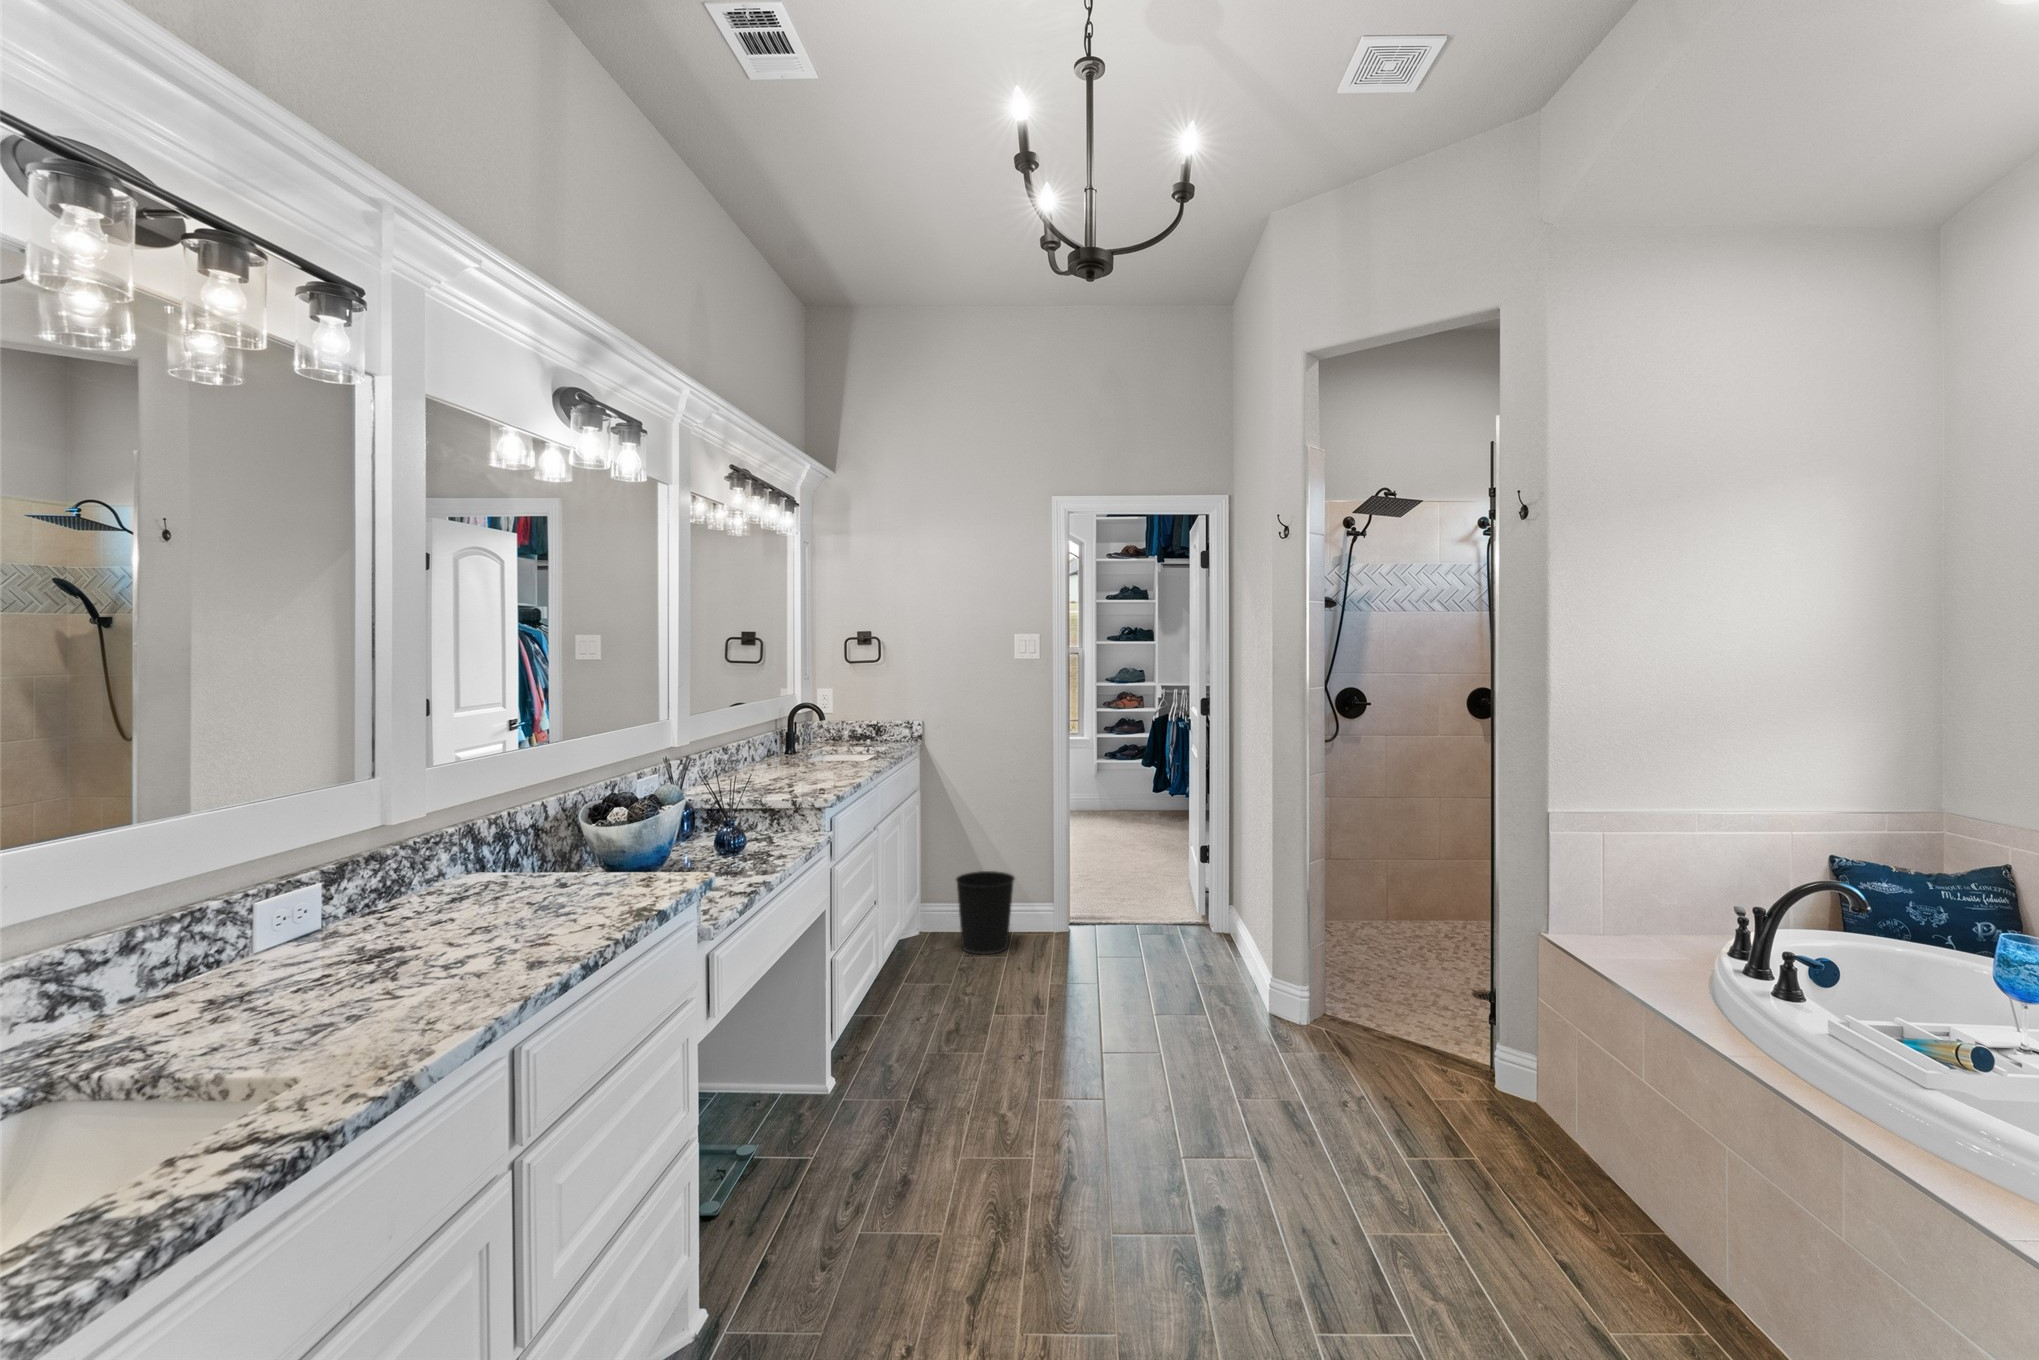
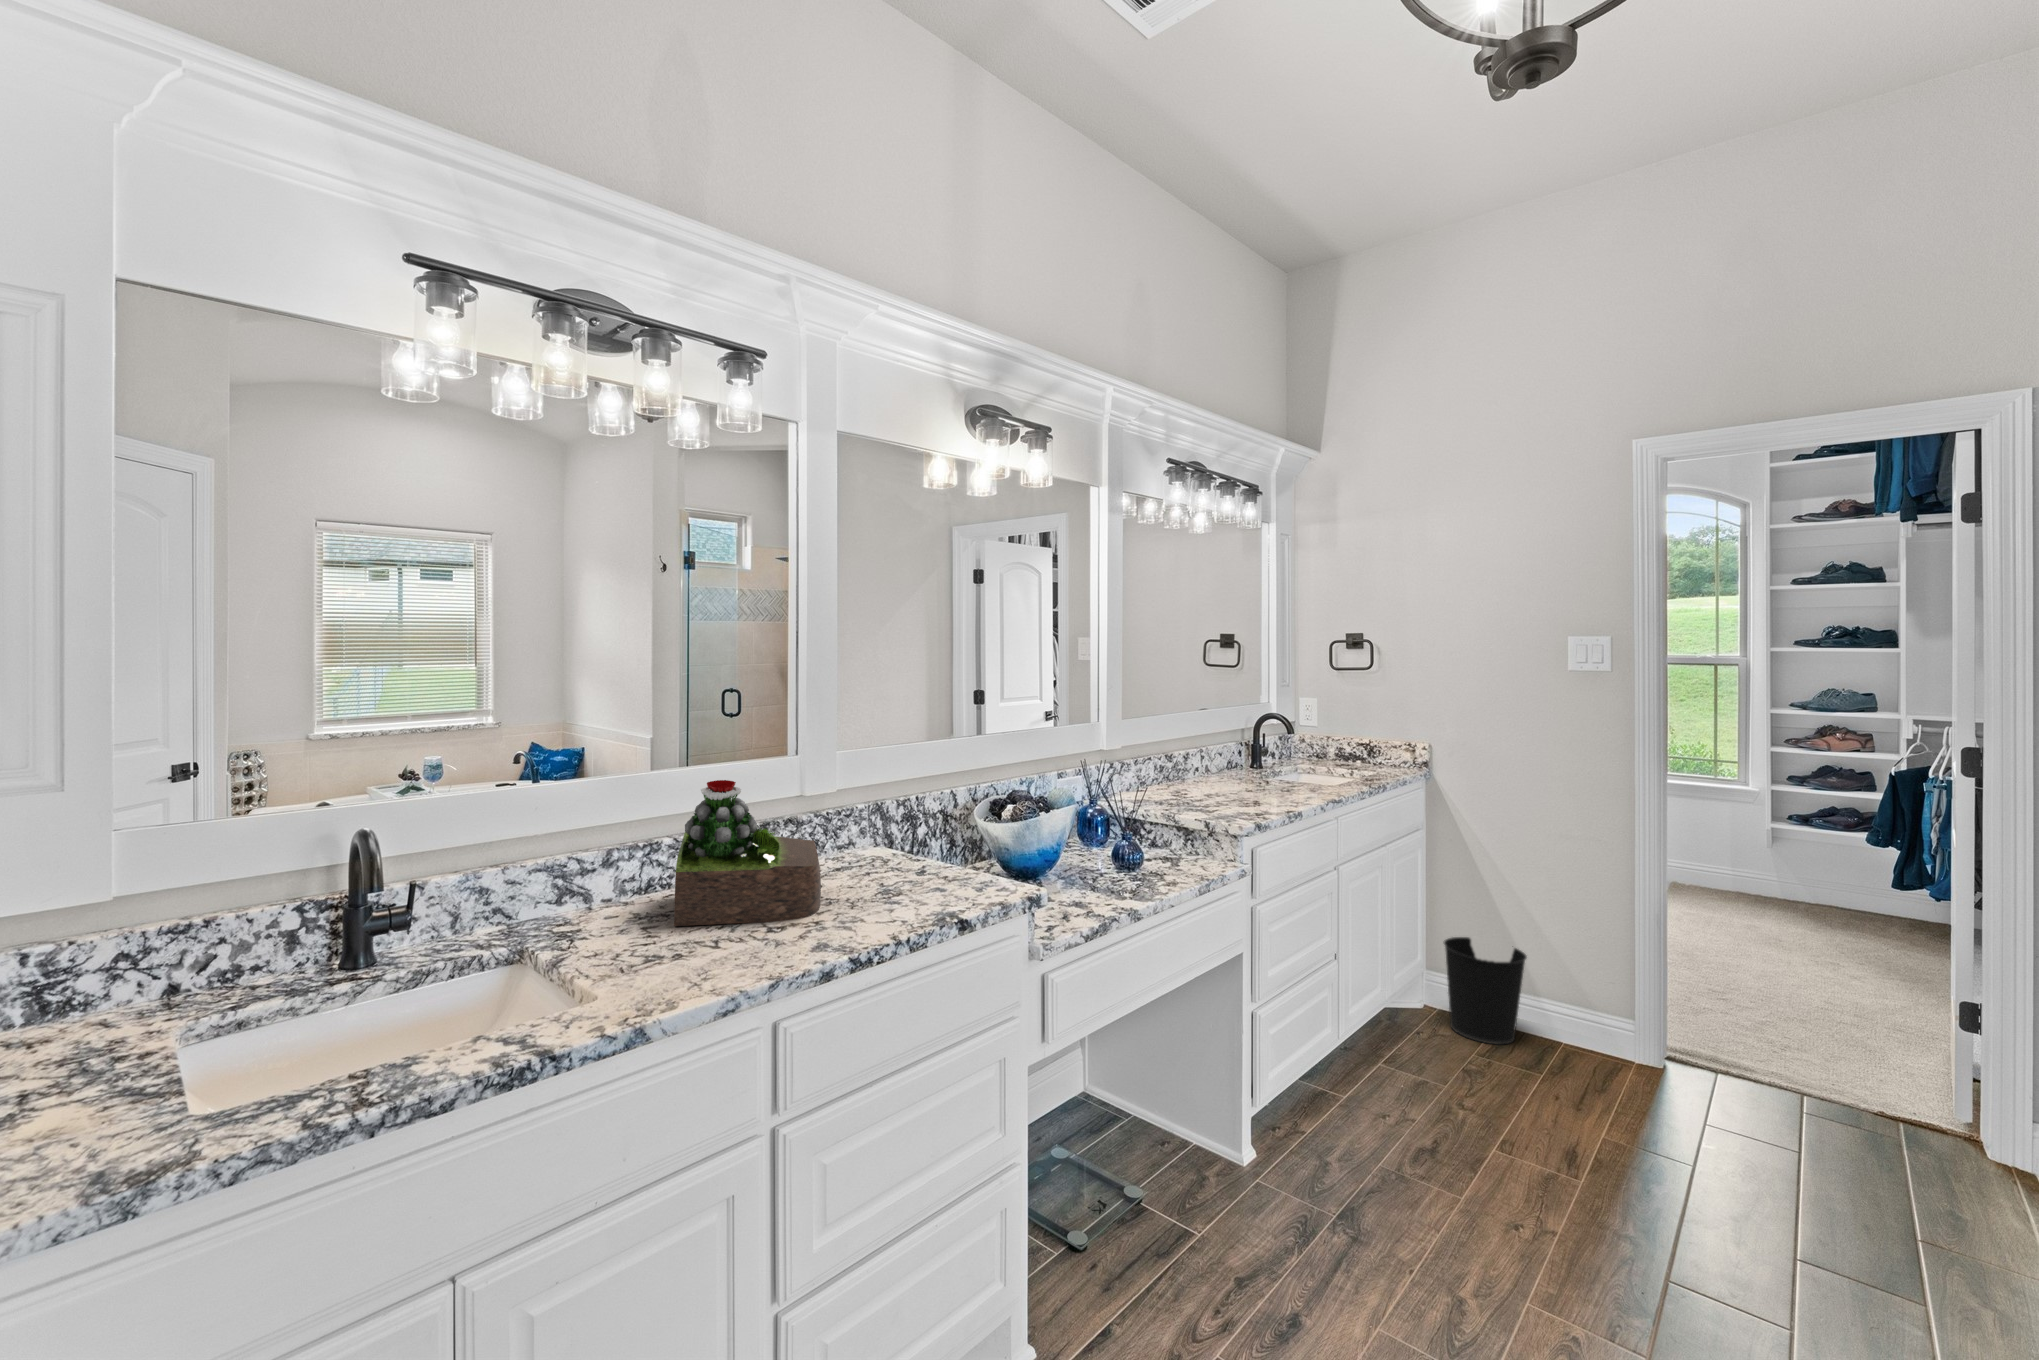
succulent plant: none [256,807,489,996] -> present [674,780,821,926]

